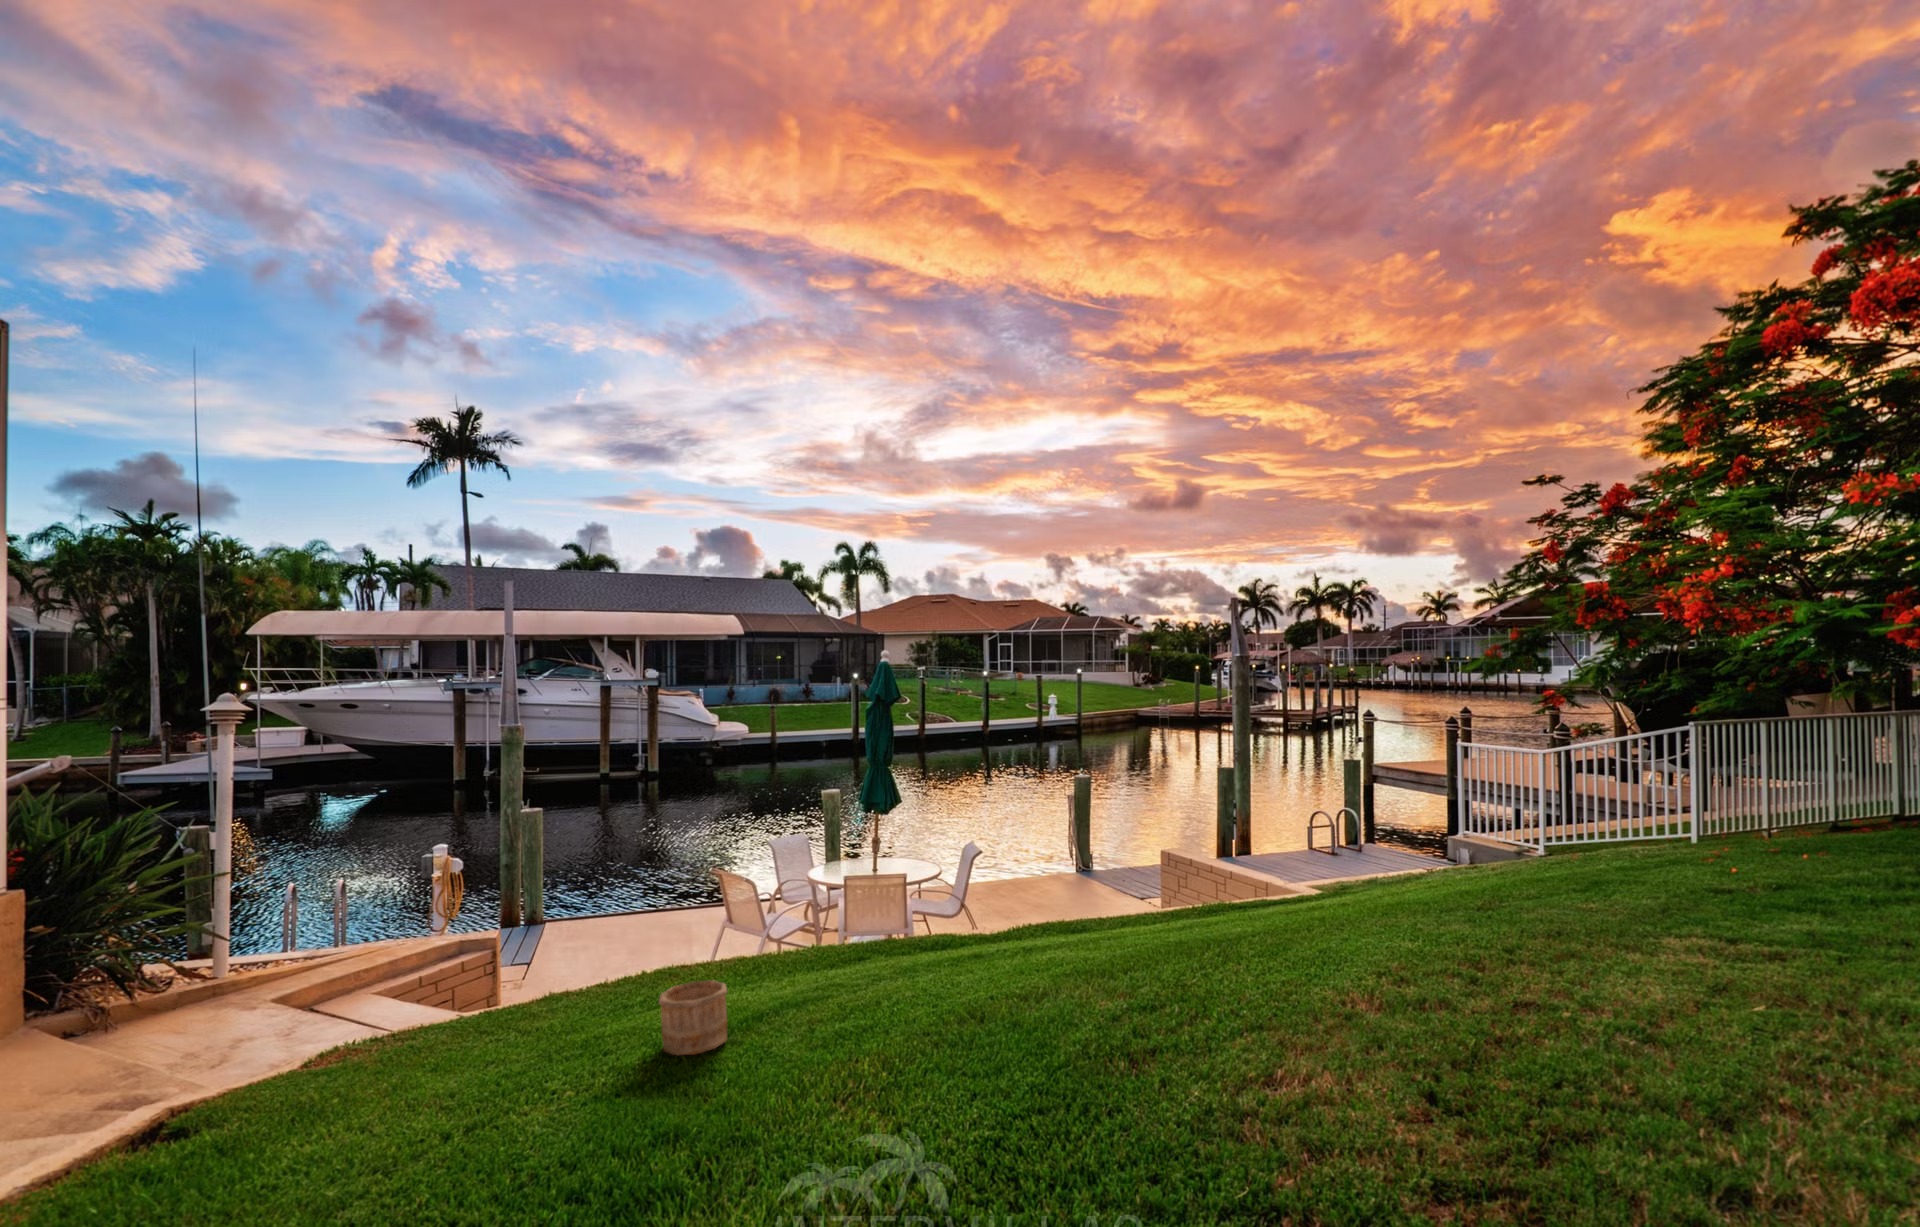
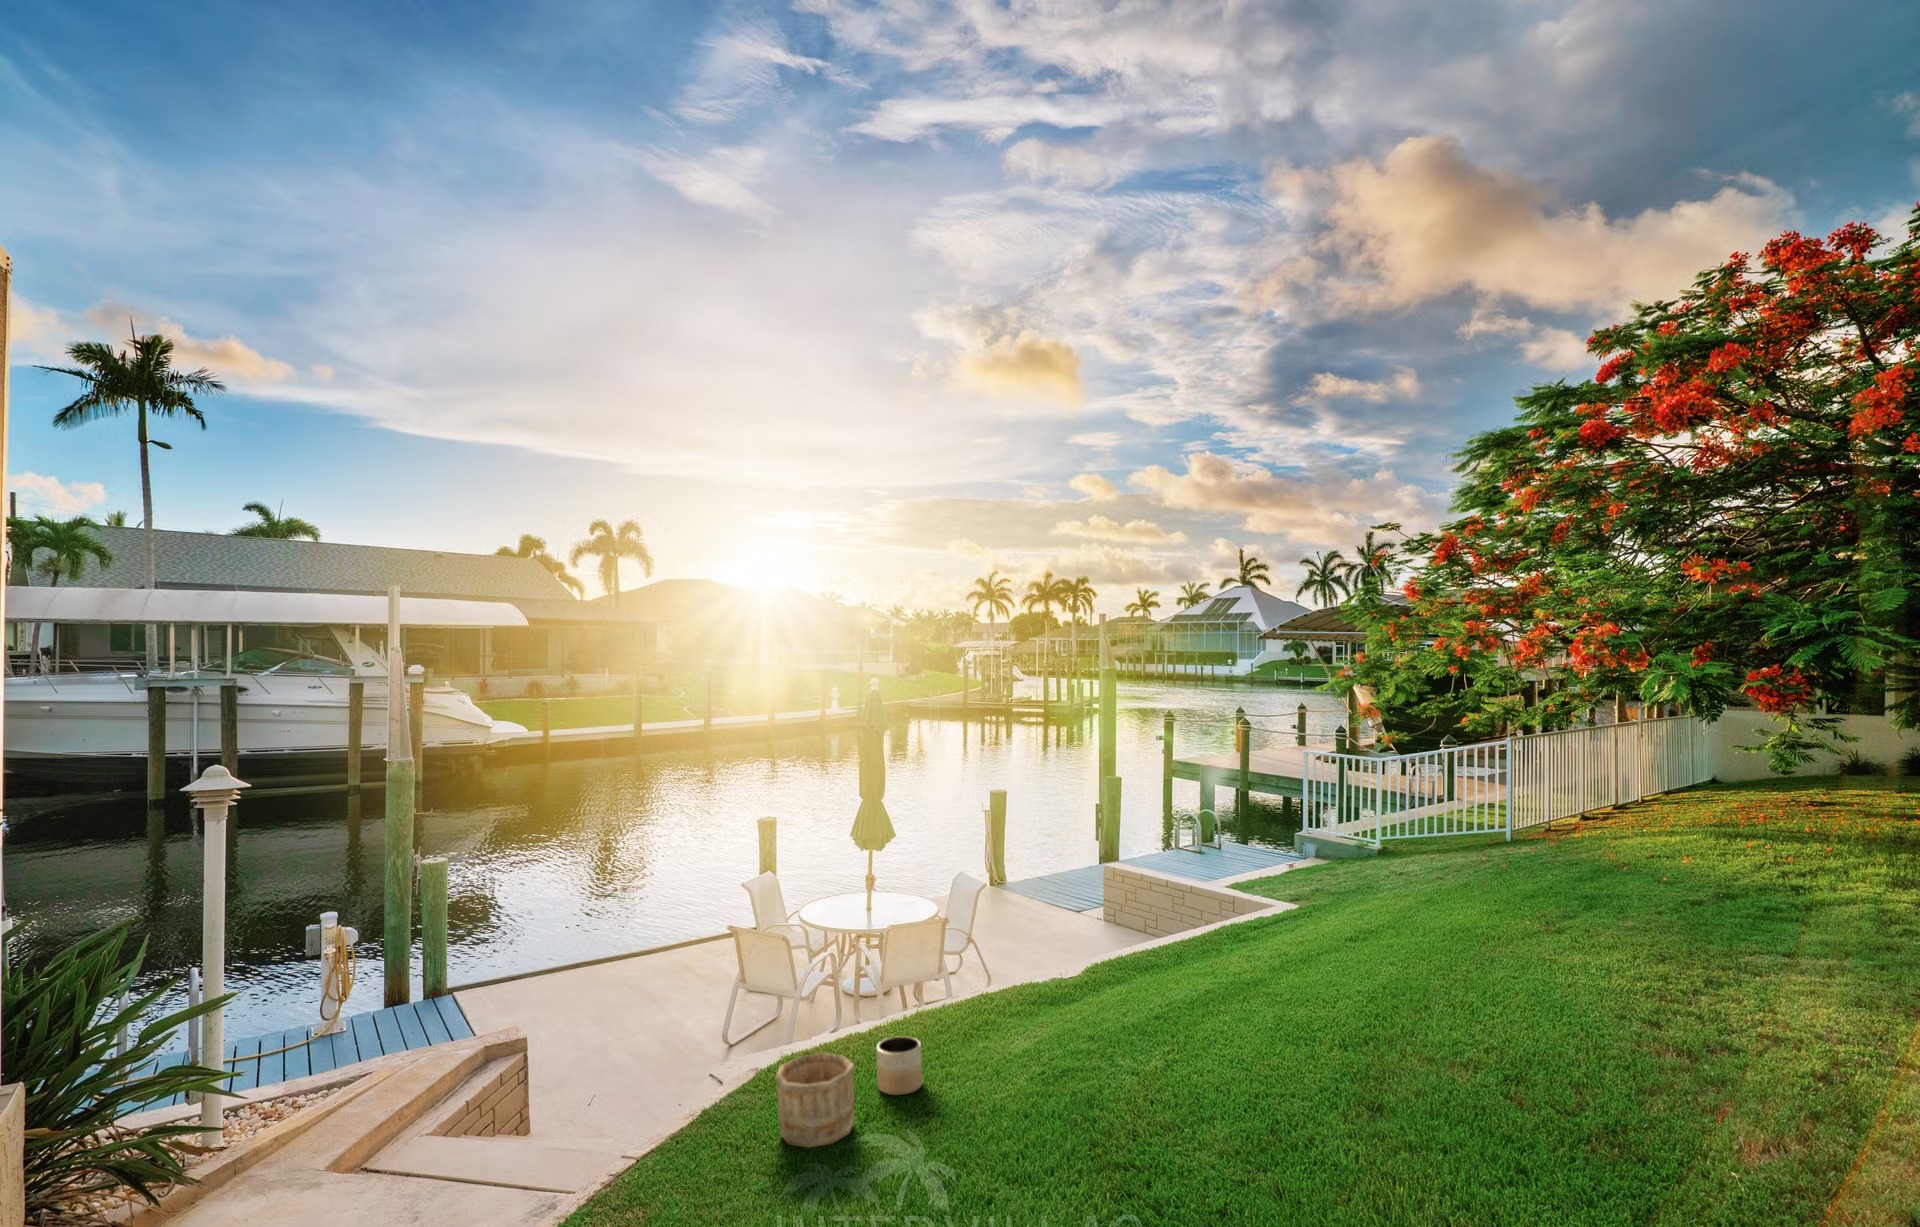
planter: none [771,976,812,1025] -> present [877,1036,923,1095]

